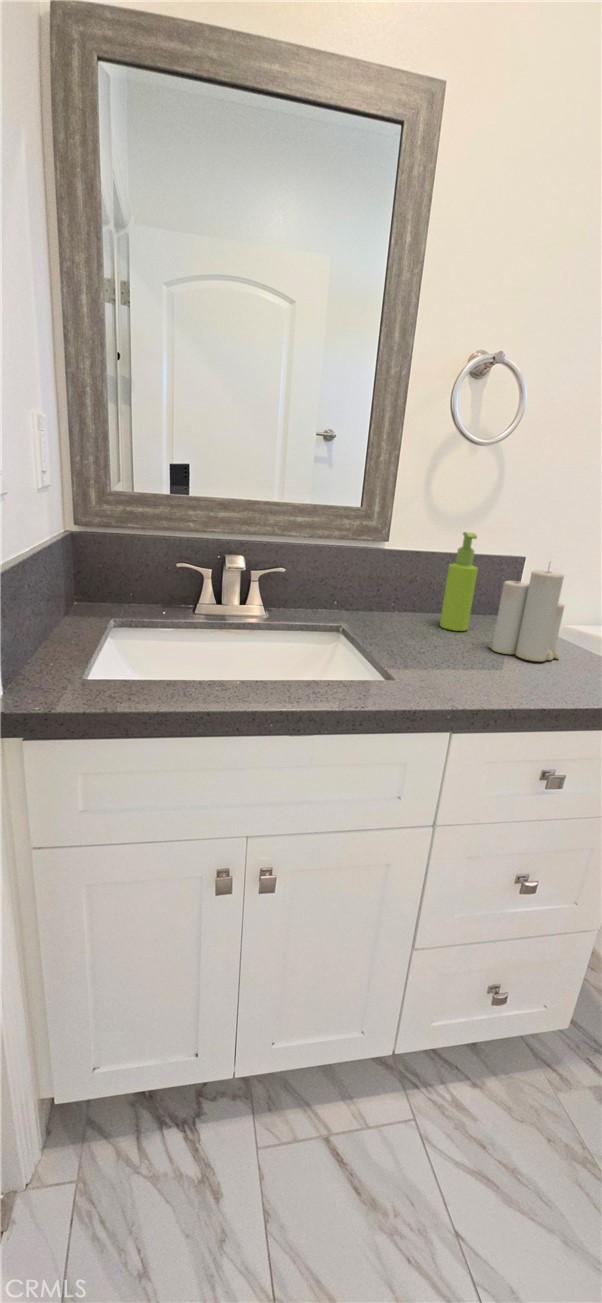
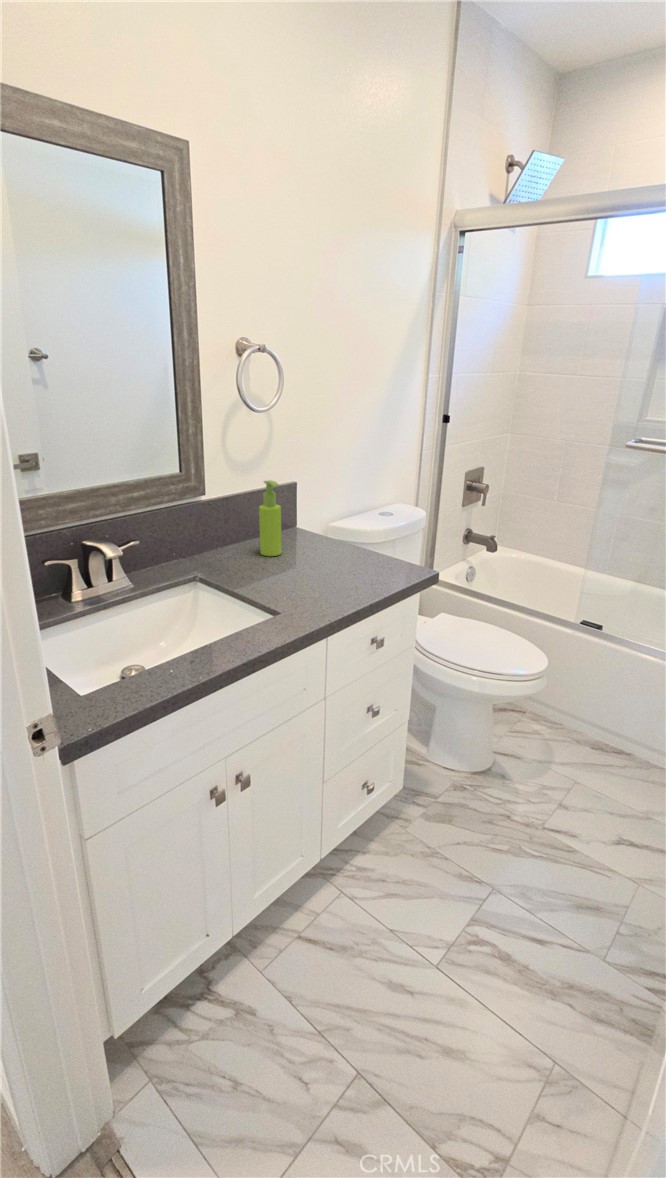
candle: present [488,570,564,661] -> none [306,497,353,567]

